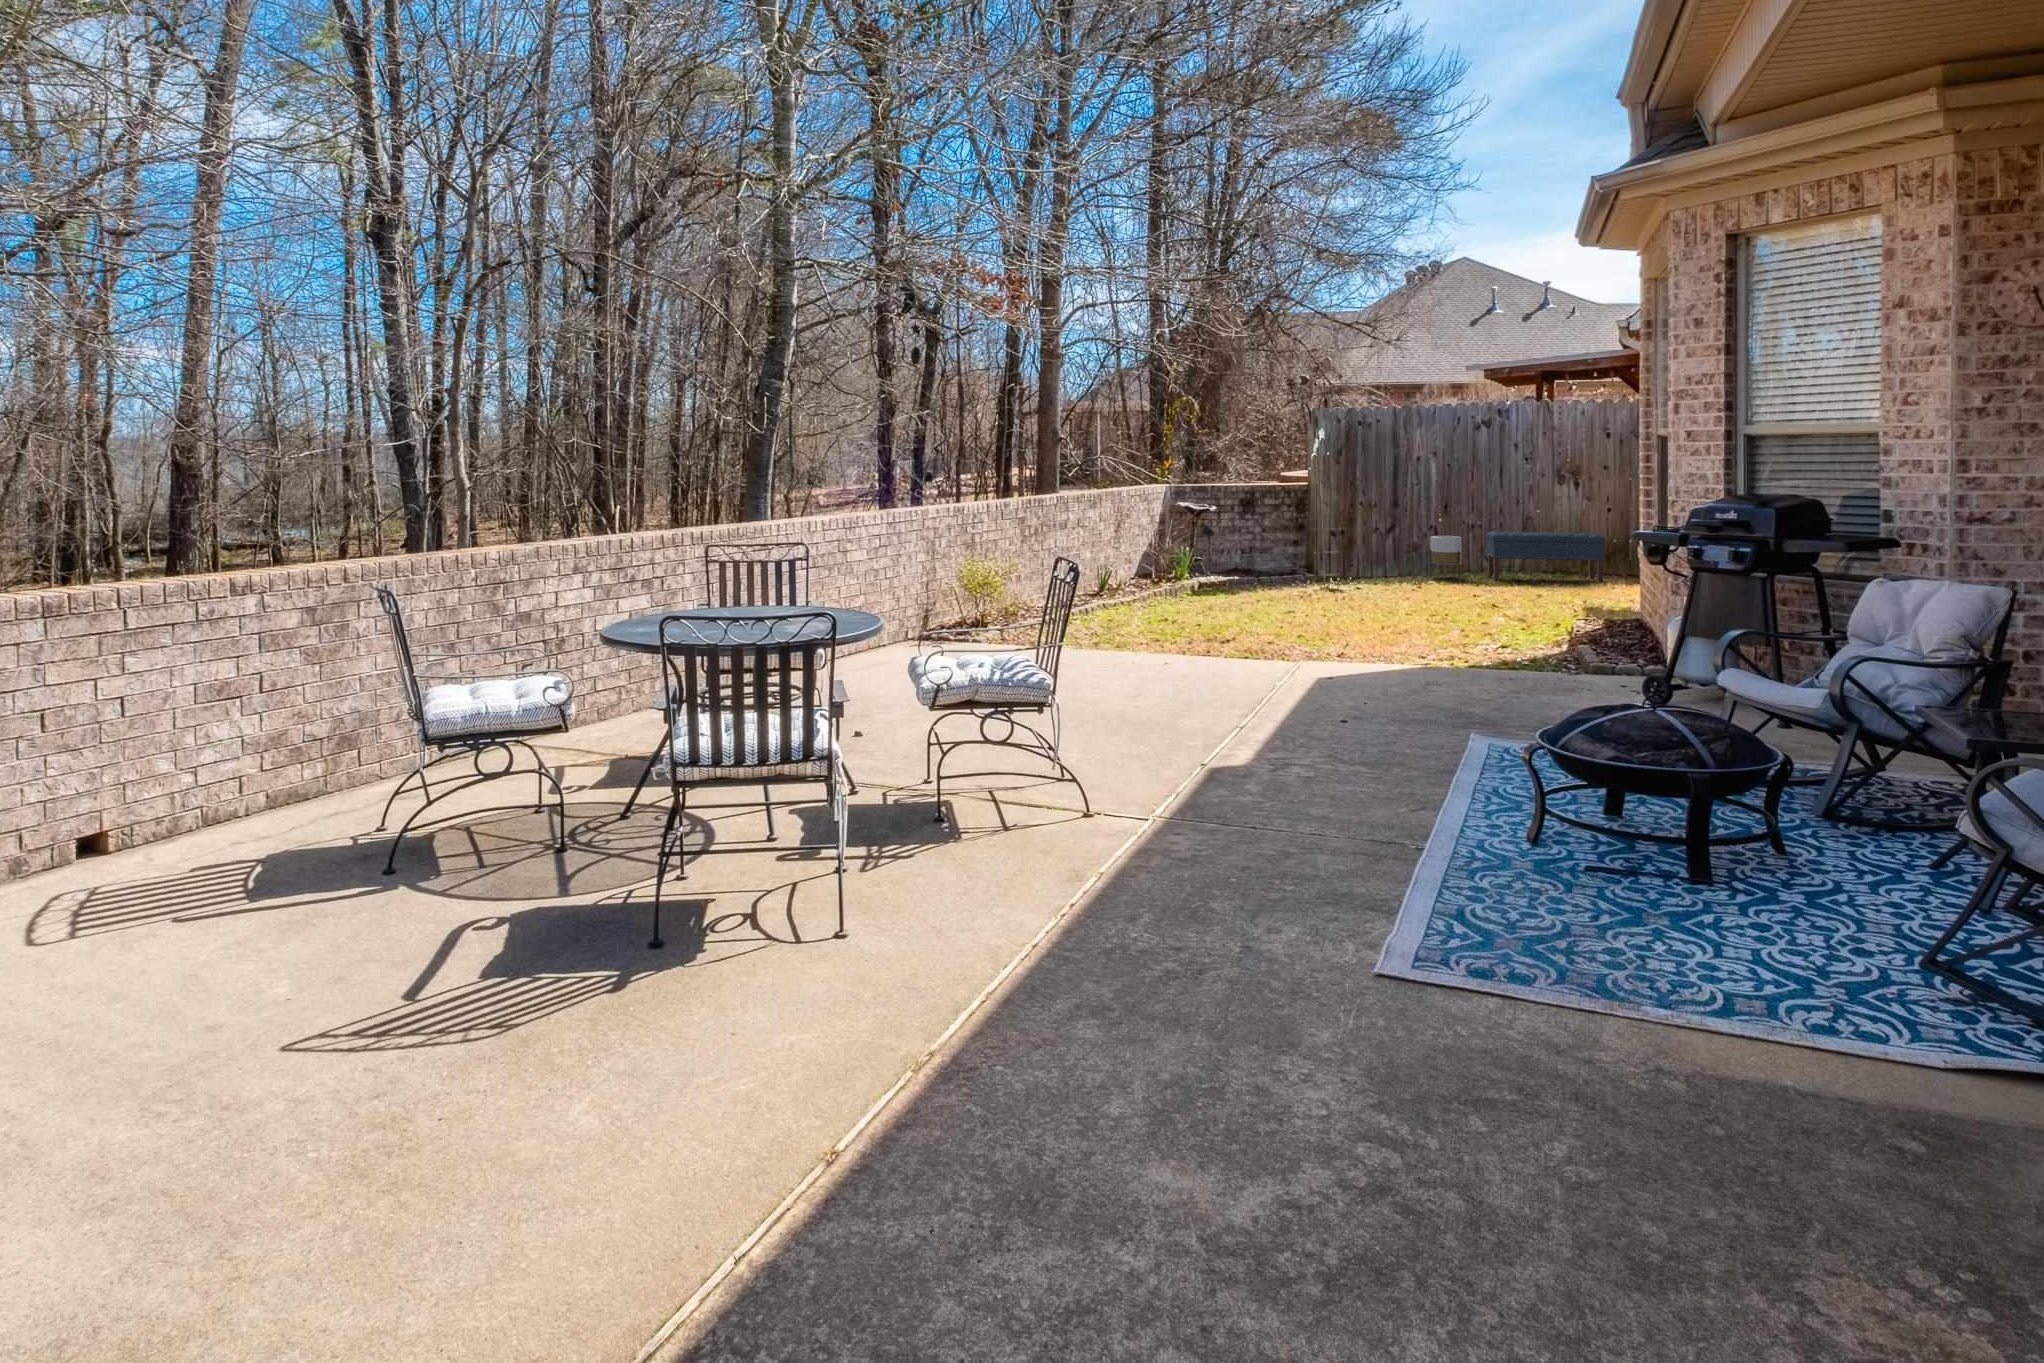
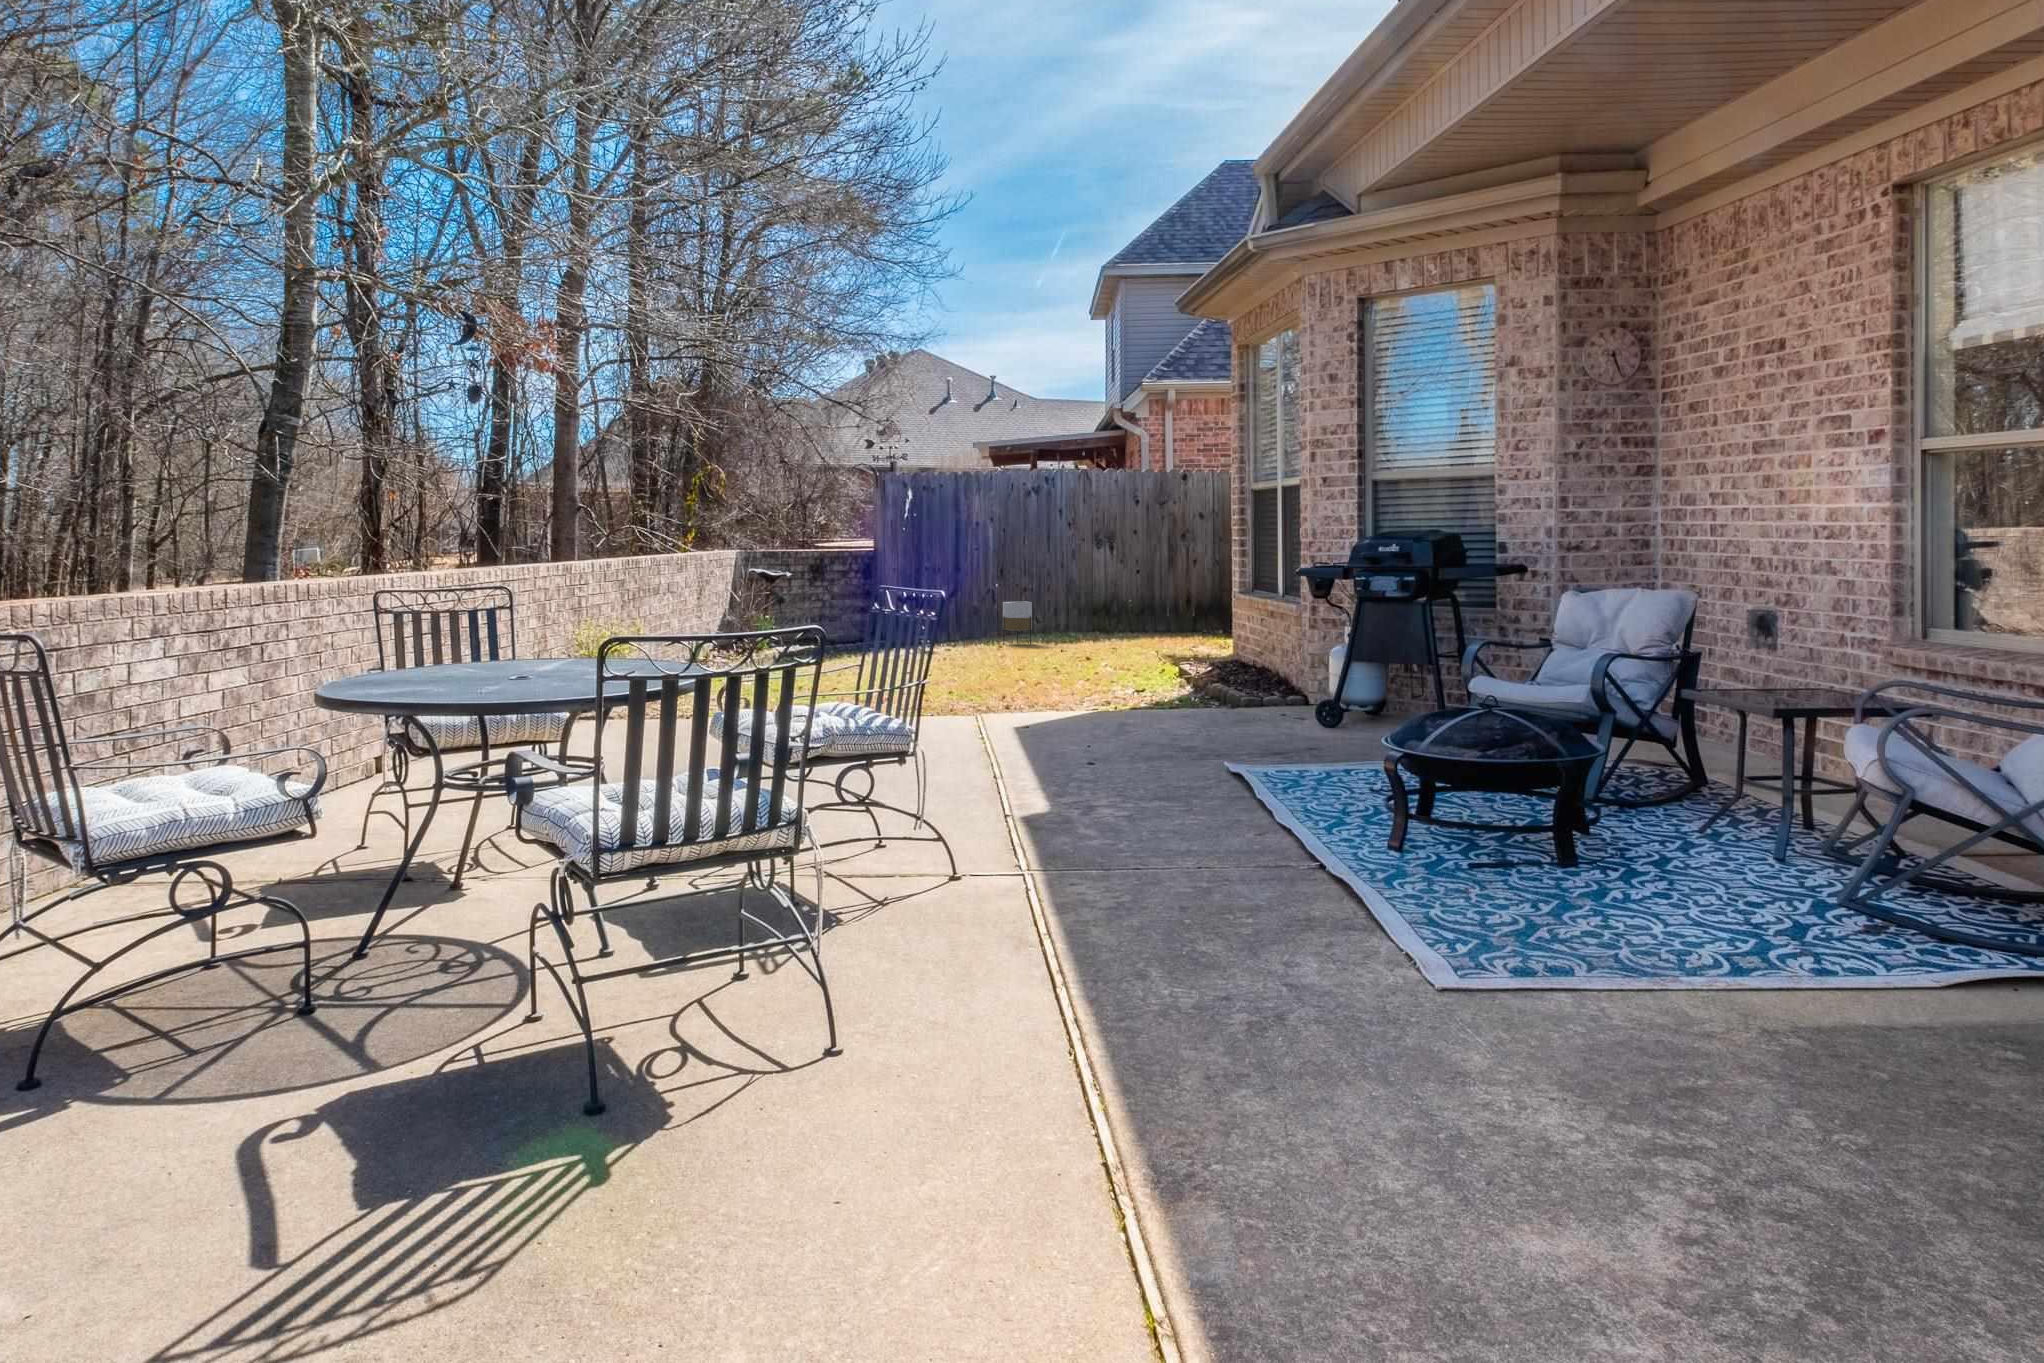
bench: present [1486,531,1605,583] -> none [1052,595,1159,645]

